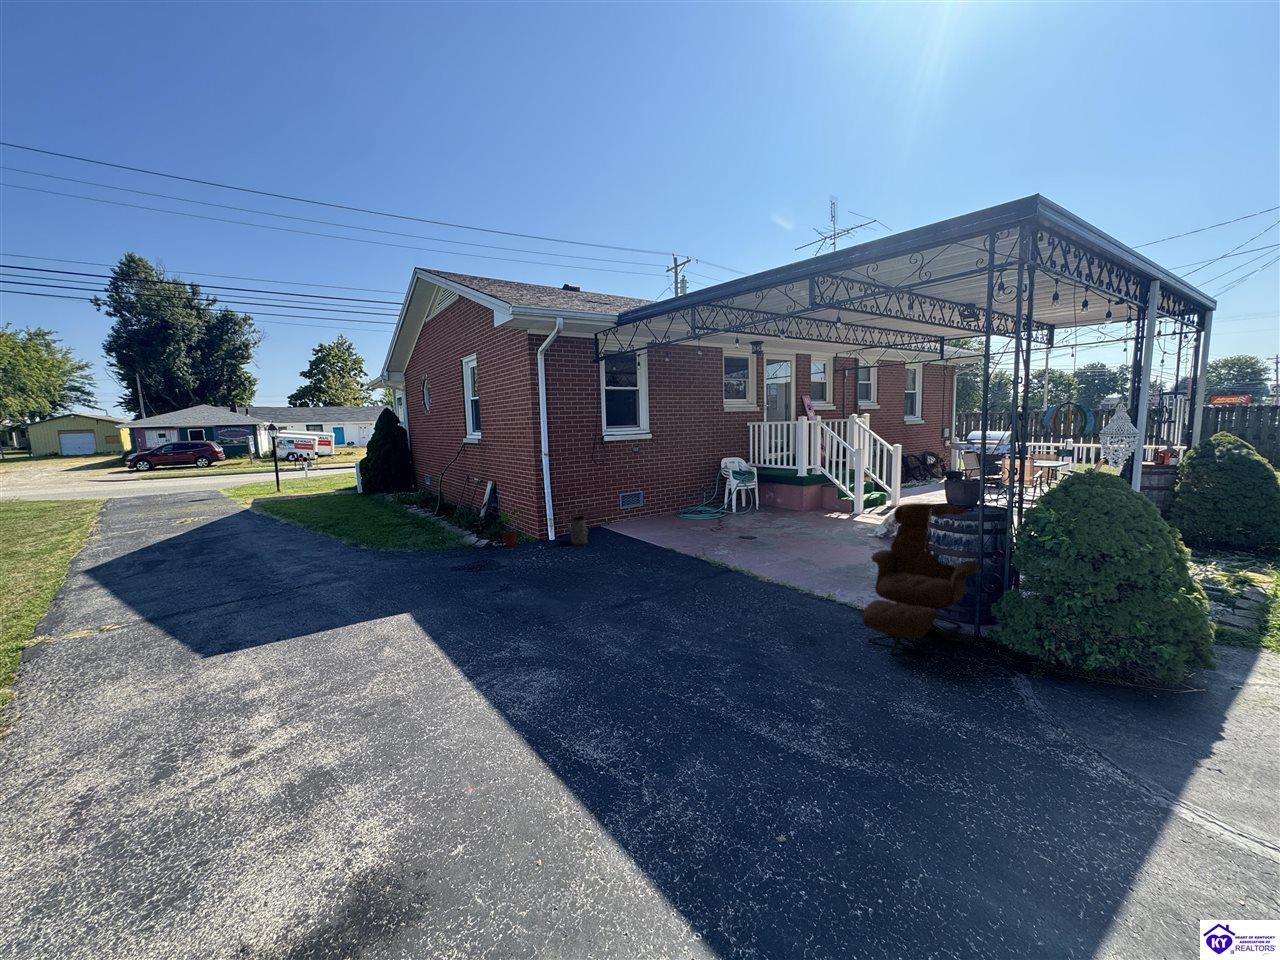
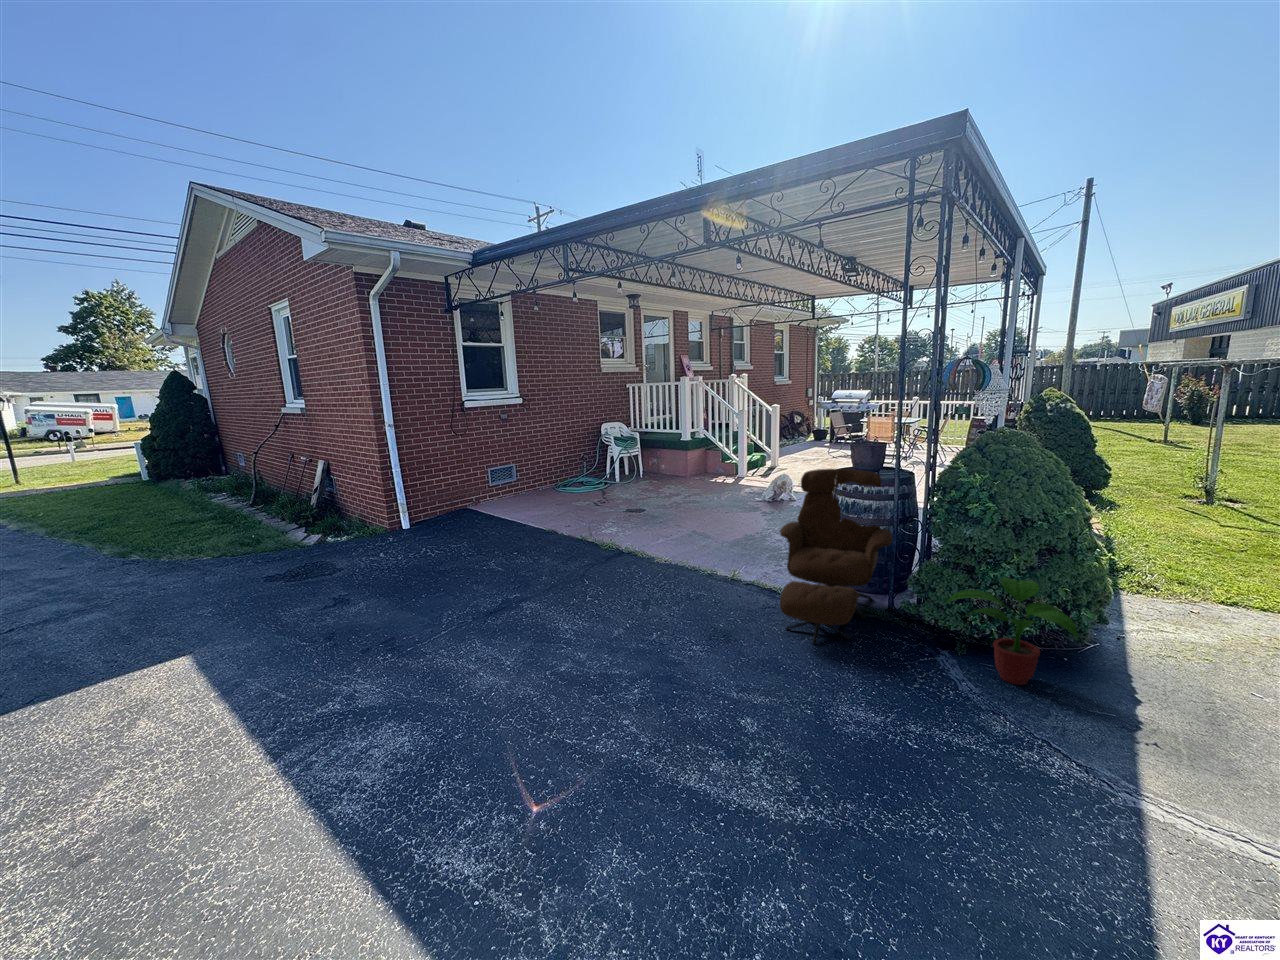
potted plant: present [494,509,527,546] -> present [946,577,1078,685]
watering can: present [561,511,588,545] -> none [414,490,450,531]

